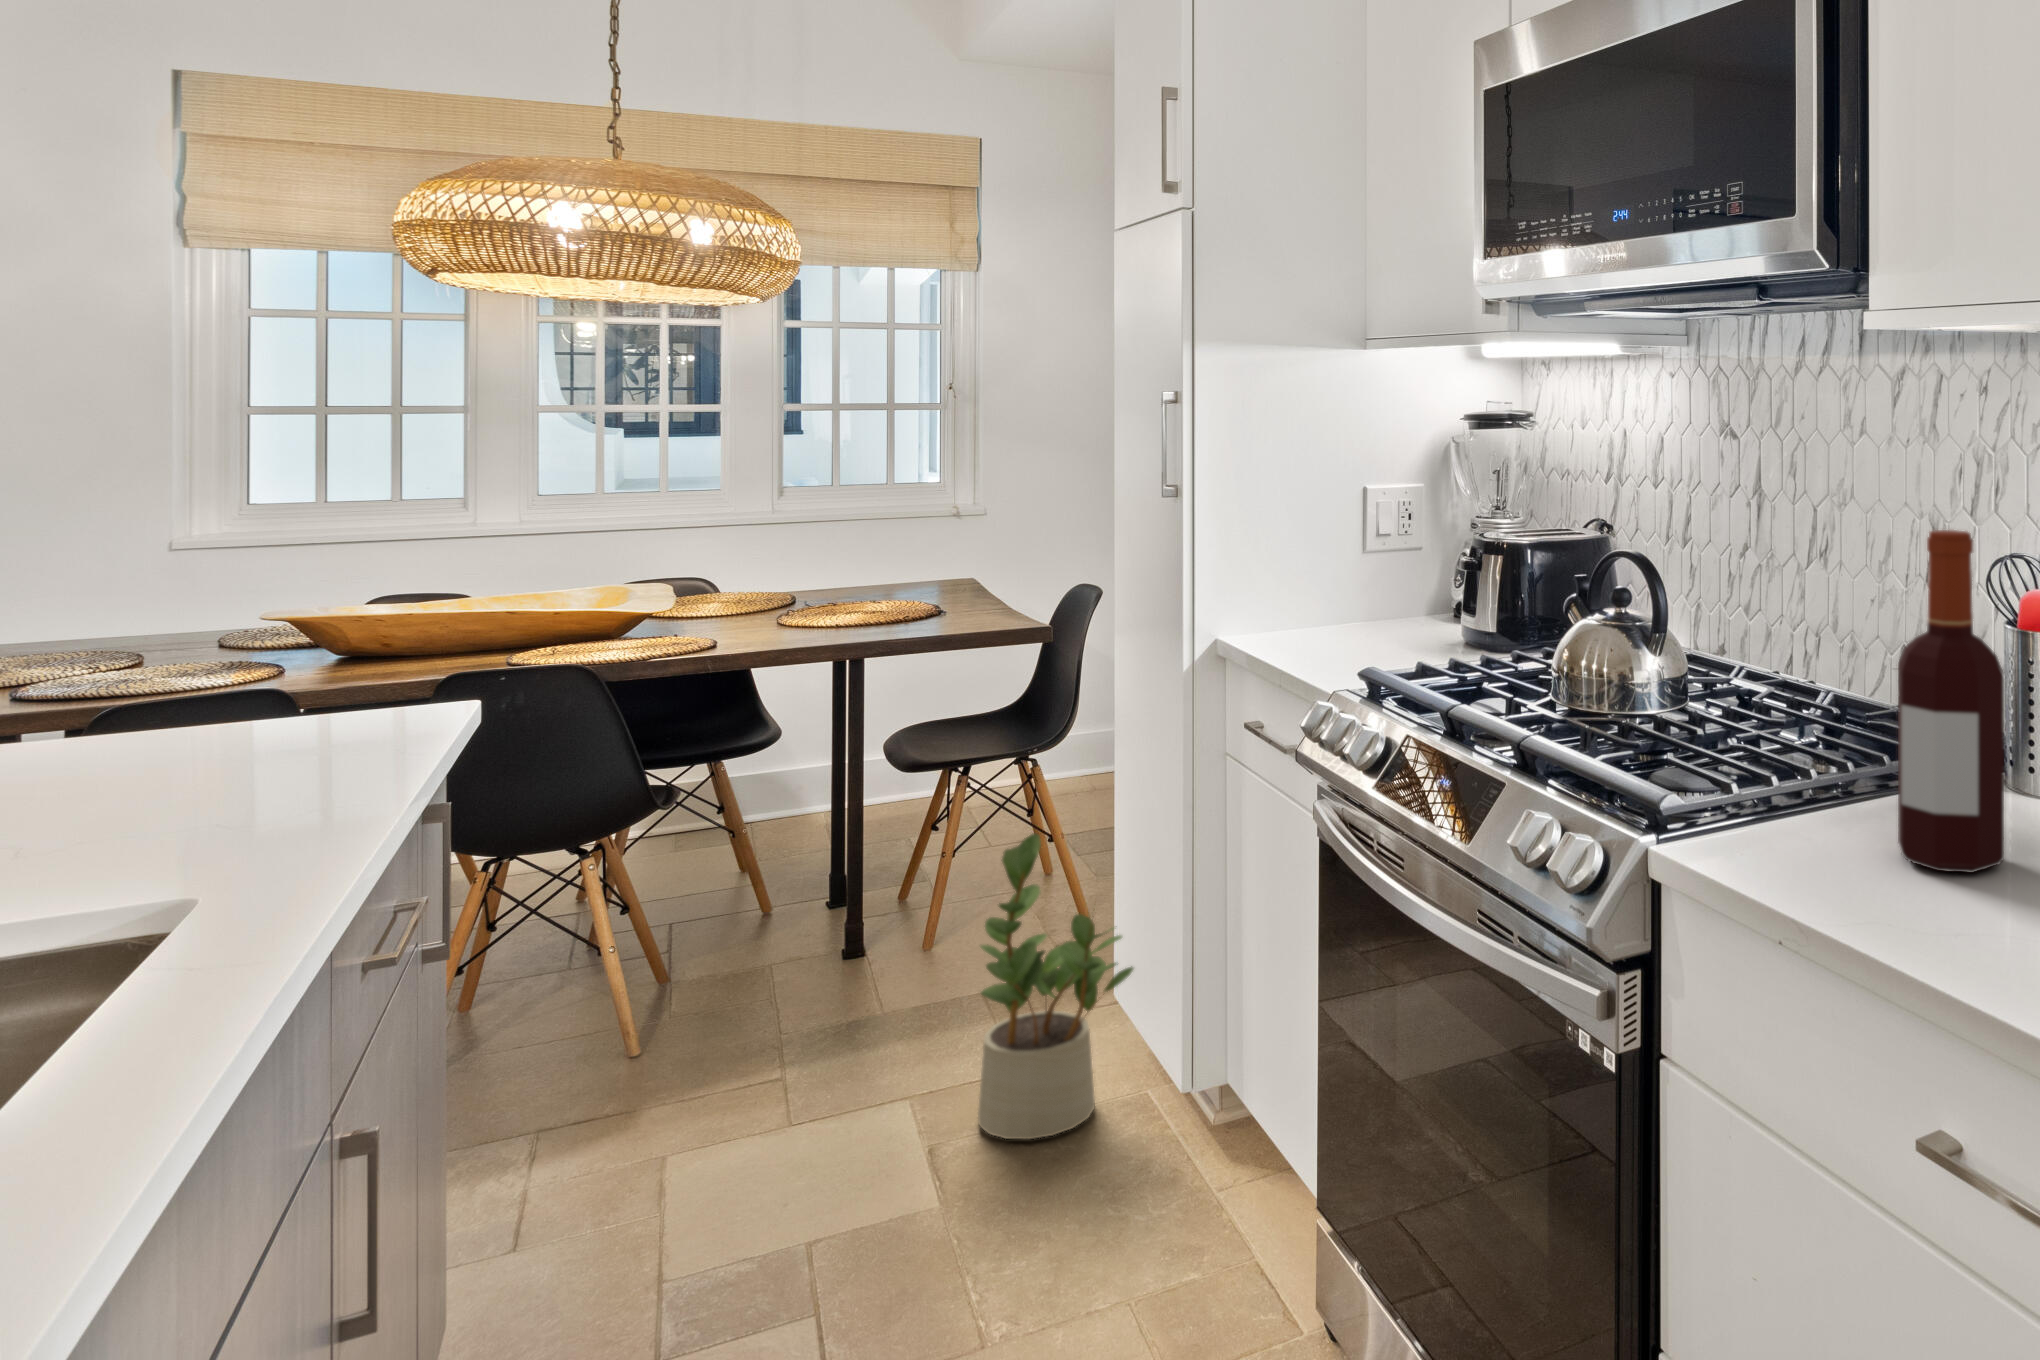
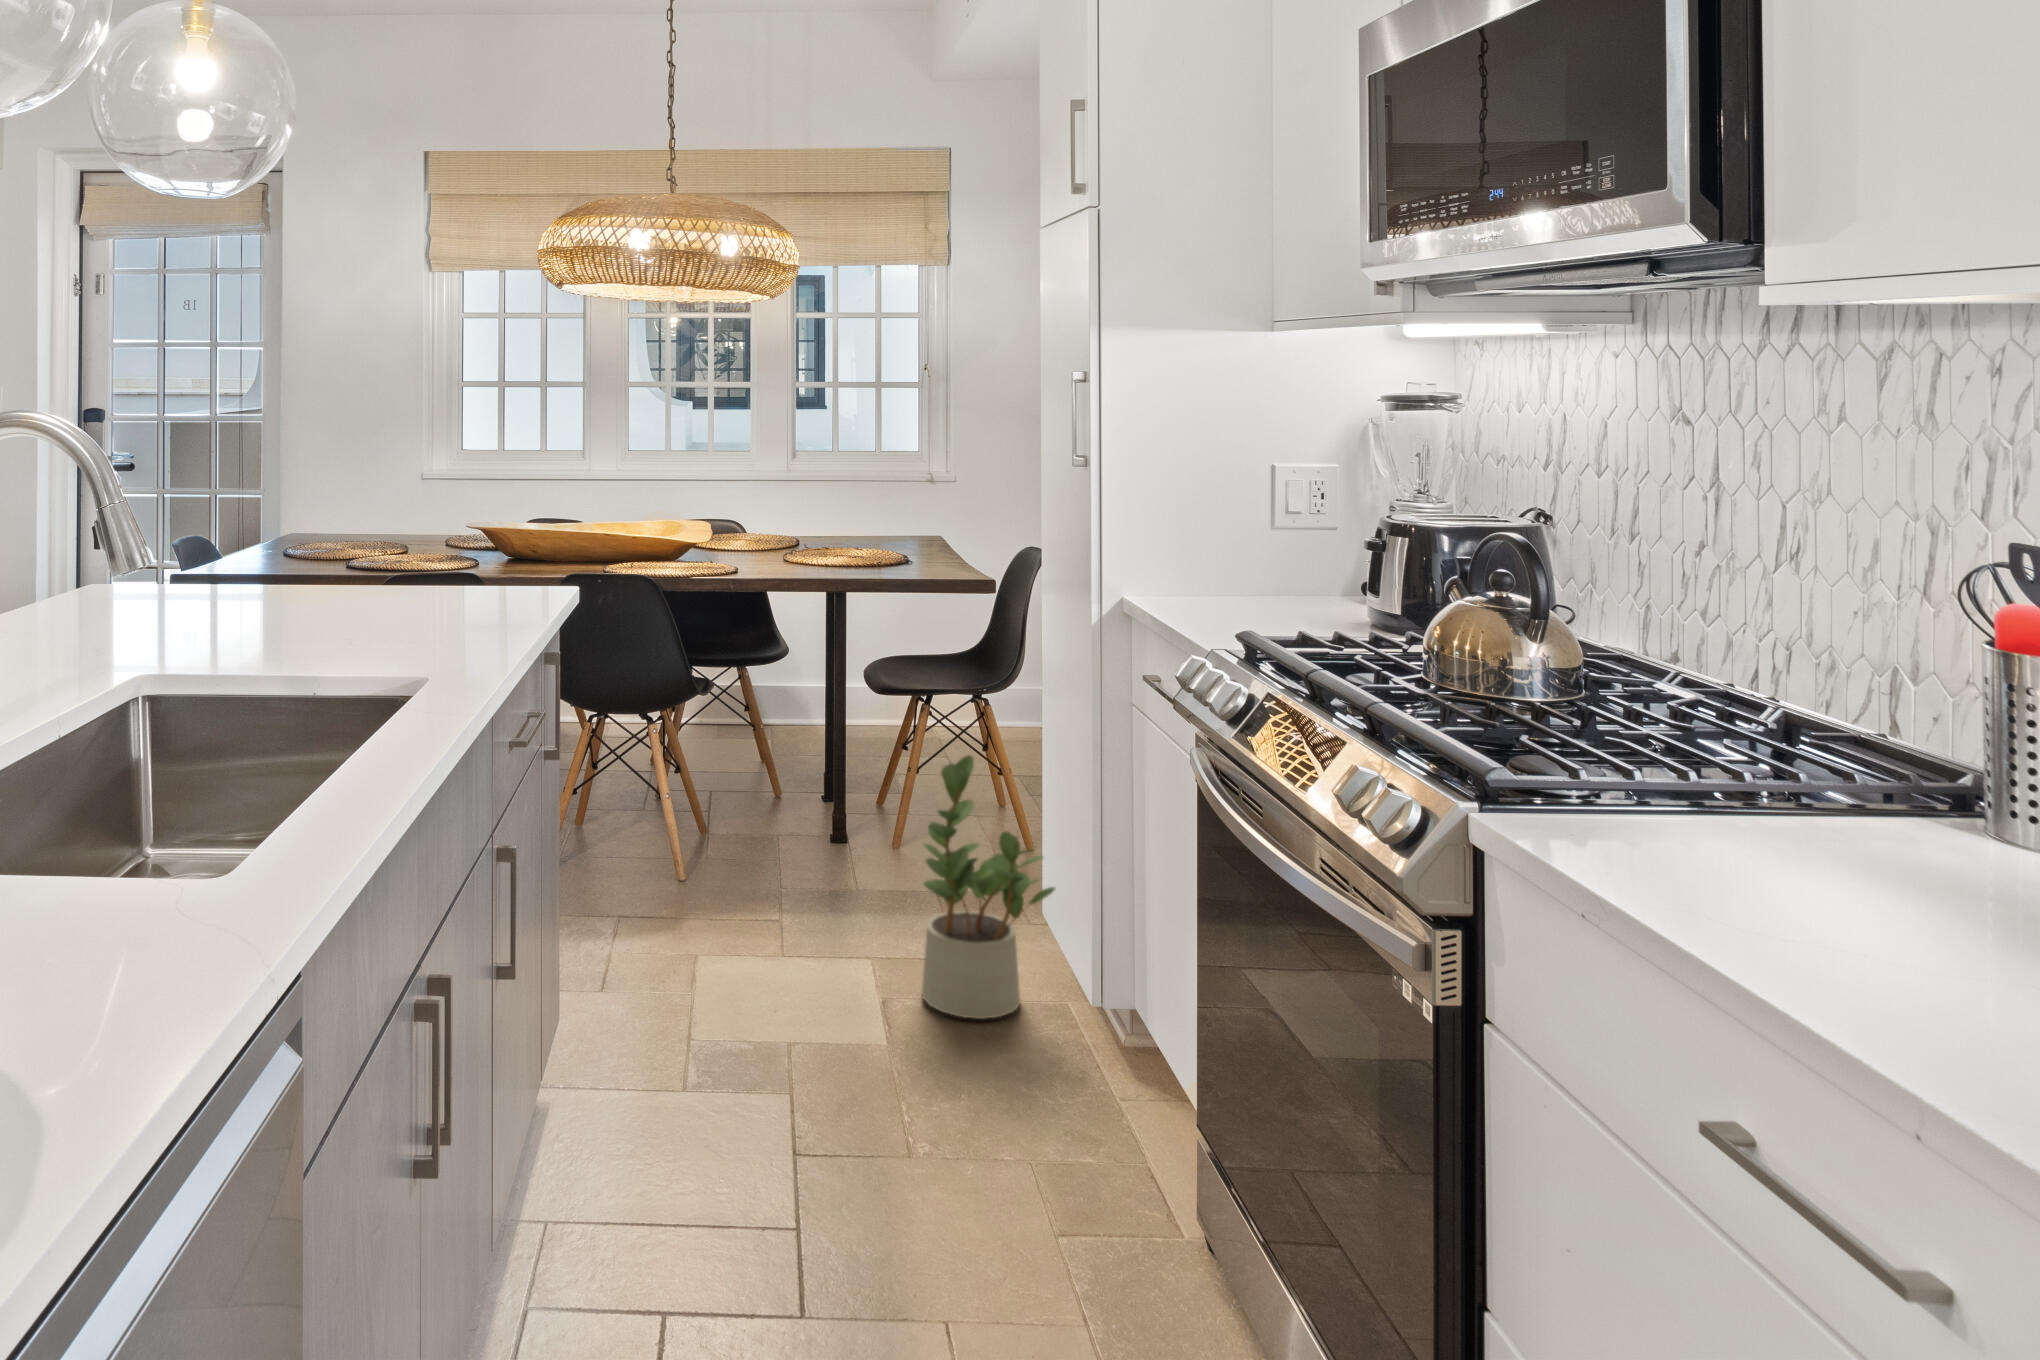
bottle: present [1898,530,2004,873] -> none [1771,516,1910,897]

